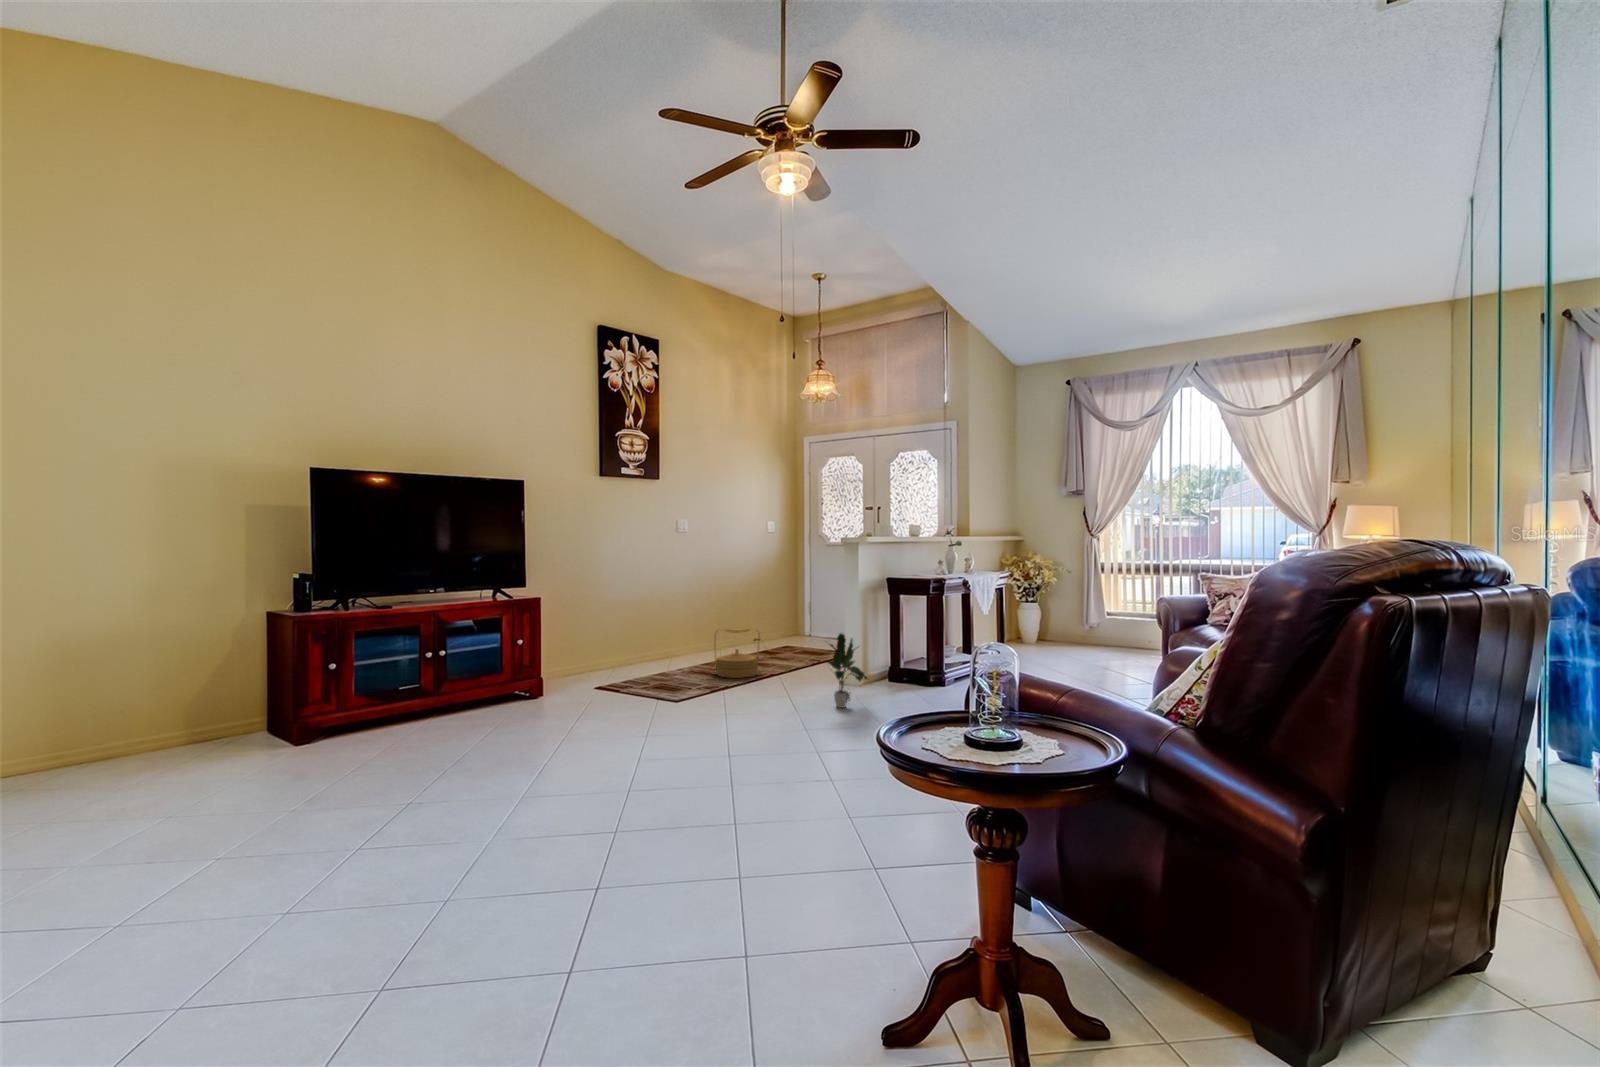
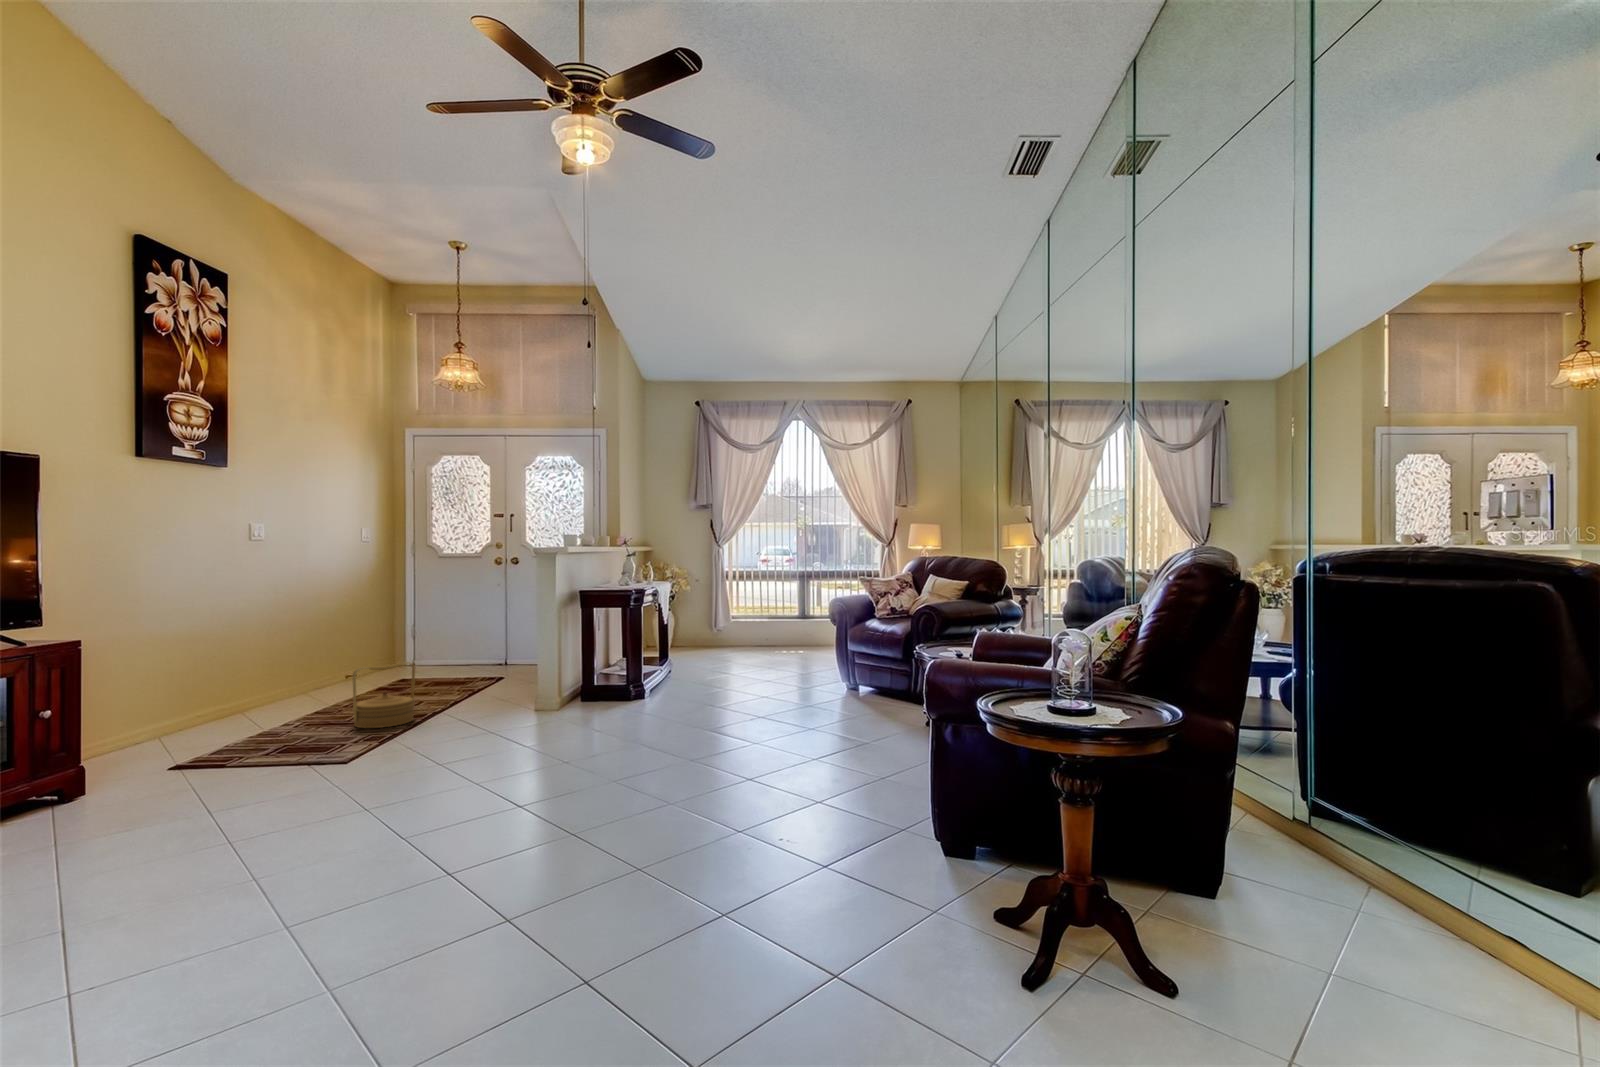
potted plant: present [827,634,867,708] -> none [548,653,603,736]

